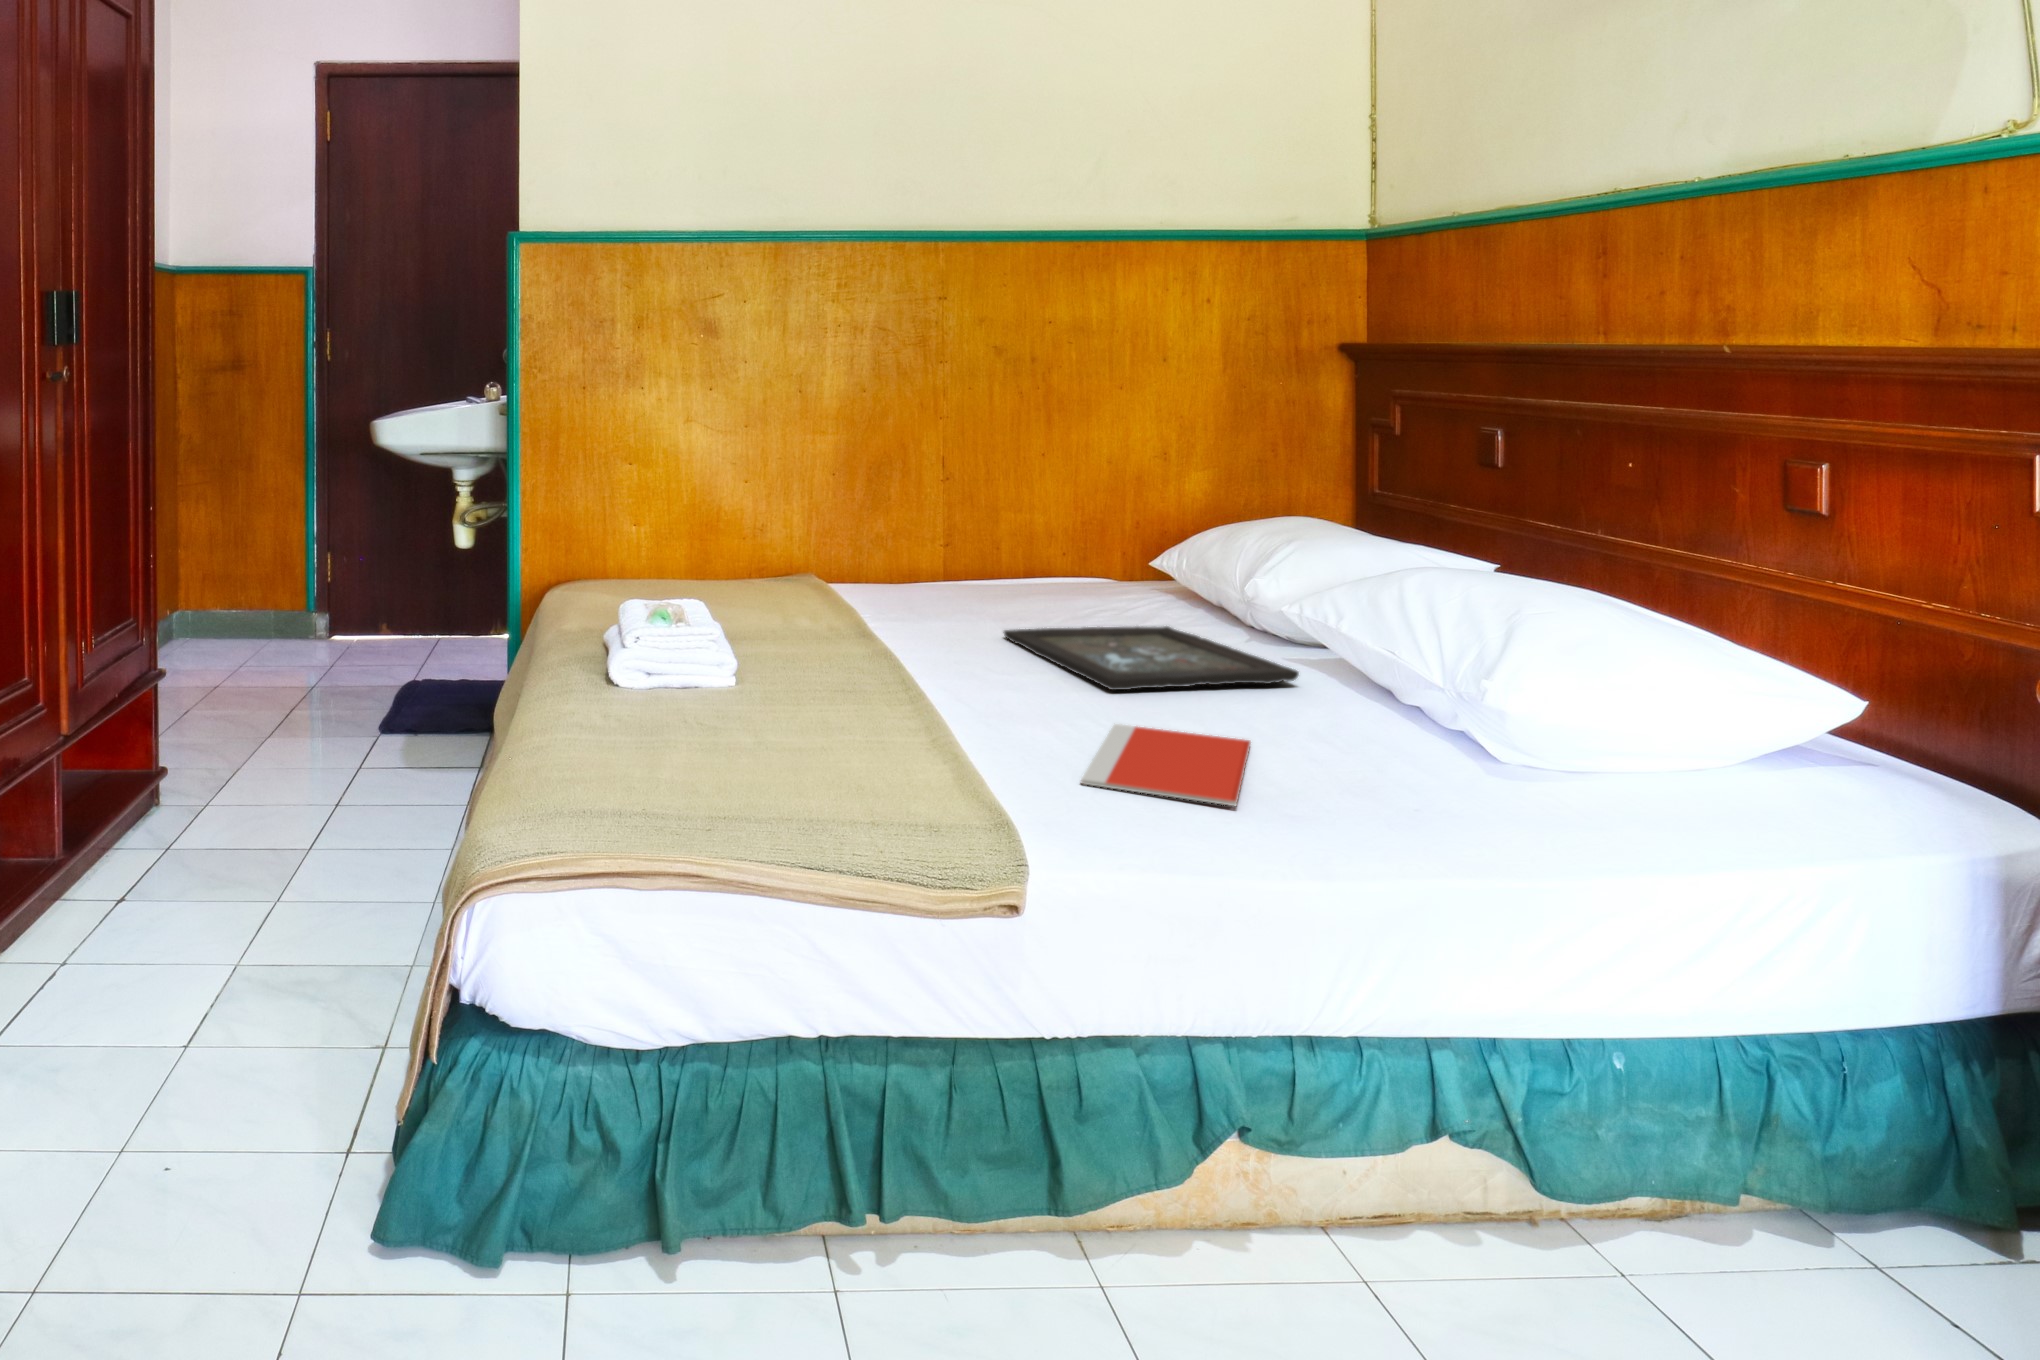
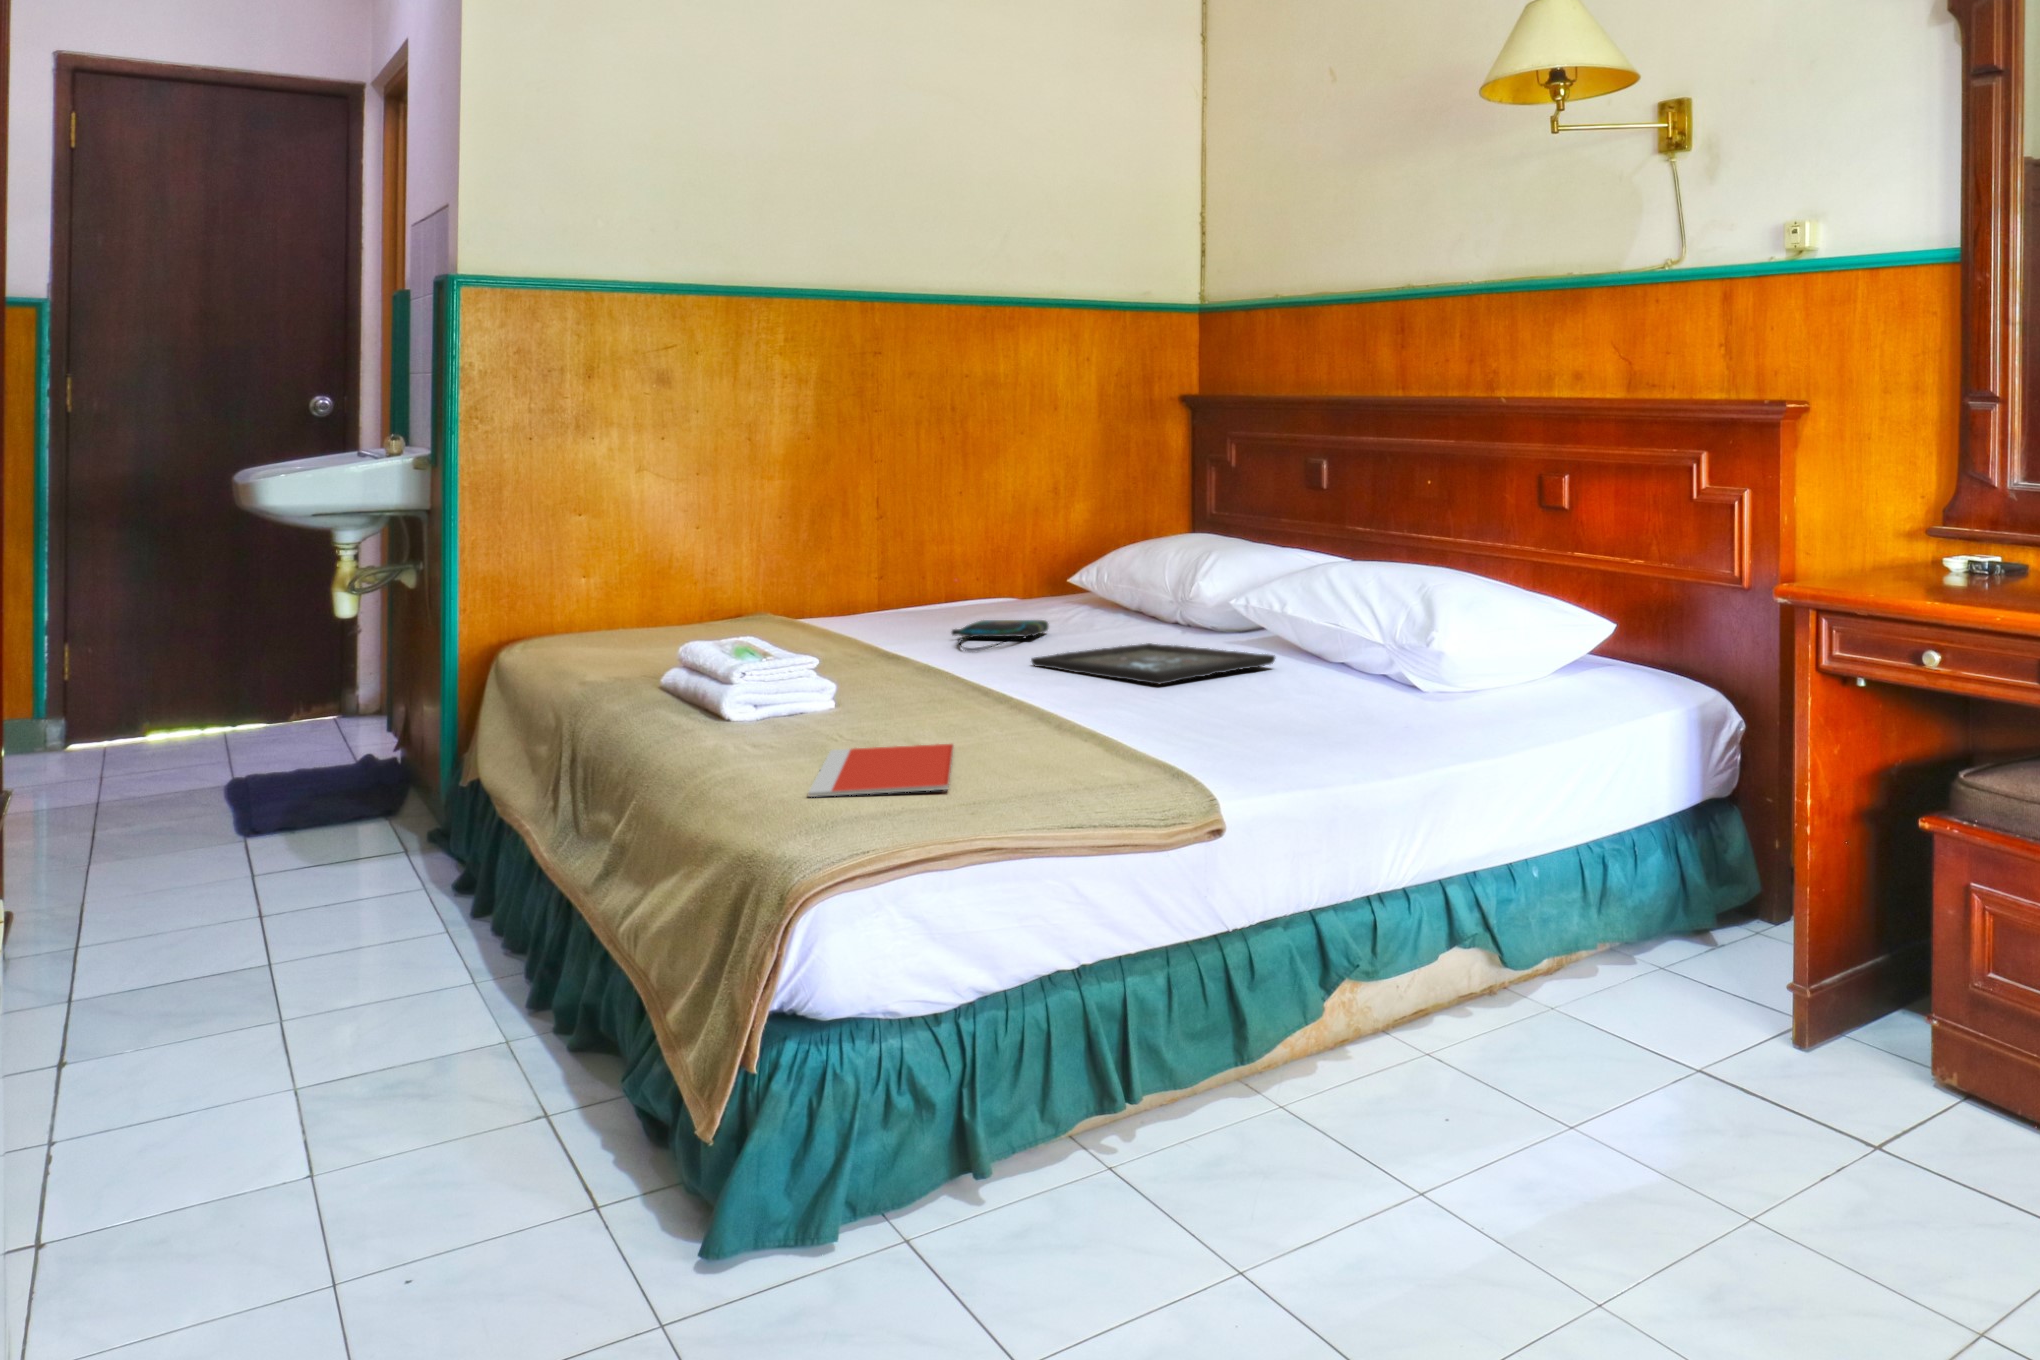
tote bag: none [957,572,1079,610] -> present [952,620,1048,651]
notebook: present [1081,724,1251,806] -> present [808,744,954,797]

